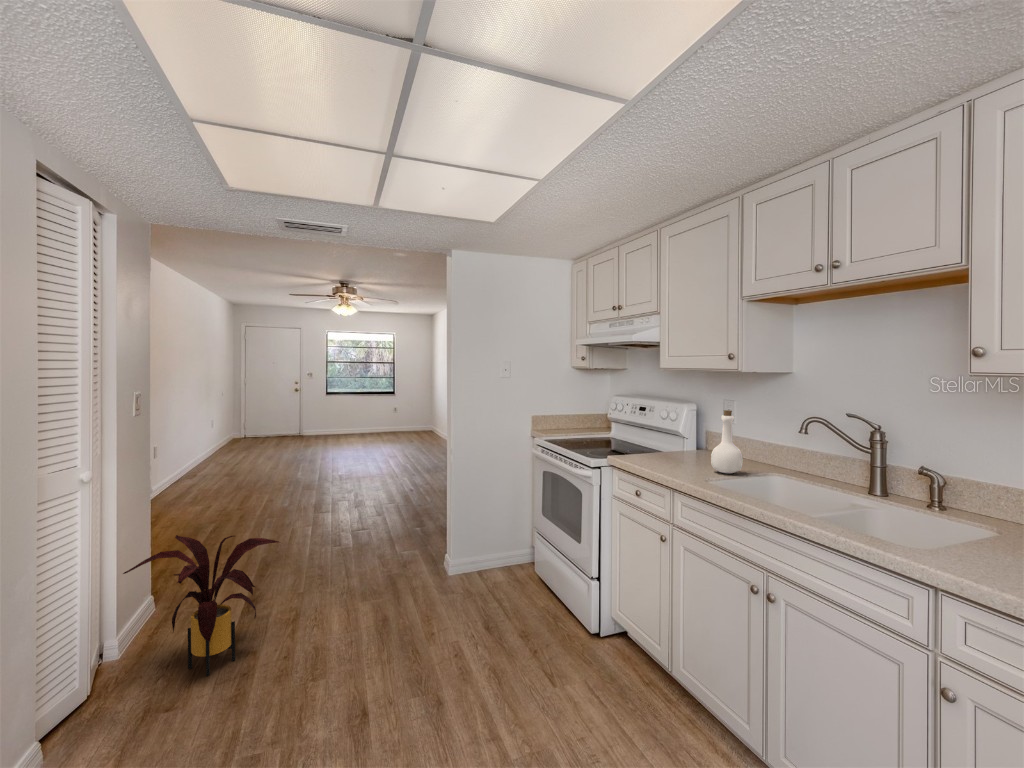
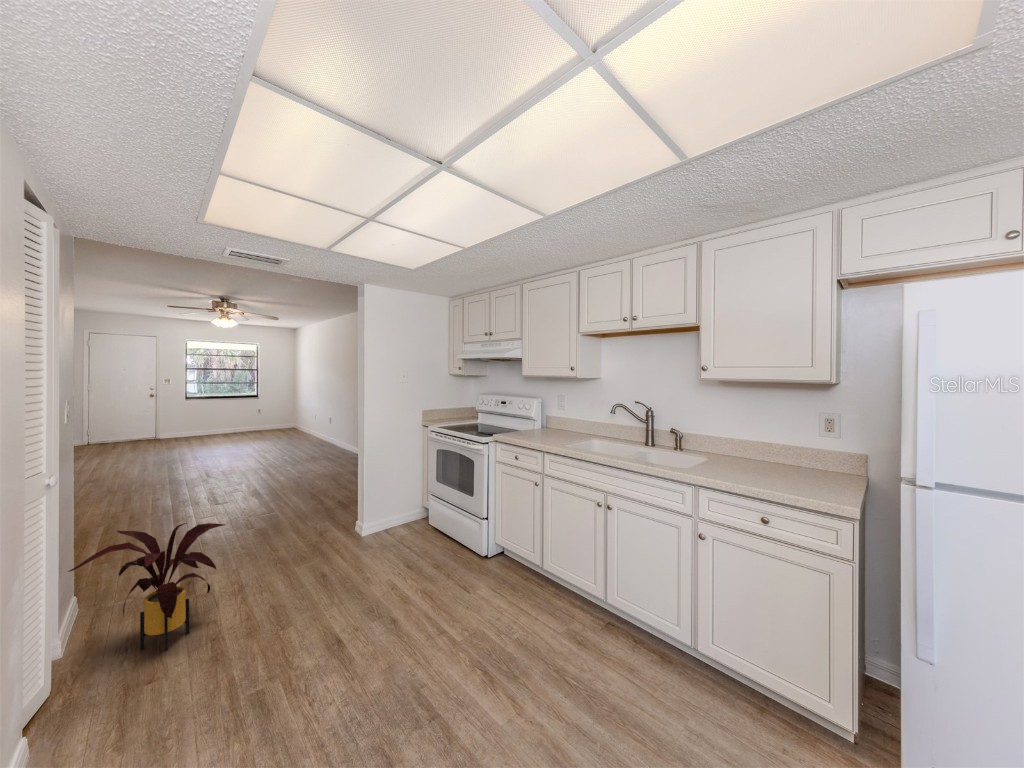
bottle: present [711,410,743,473] -> none [559,402,578,441]

